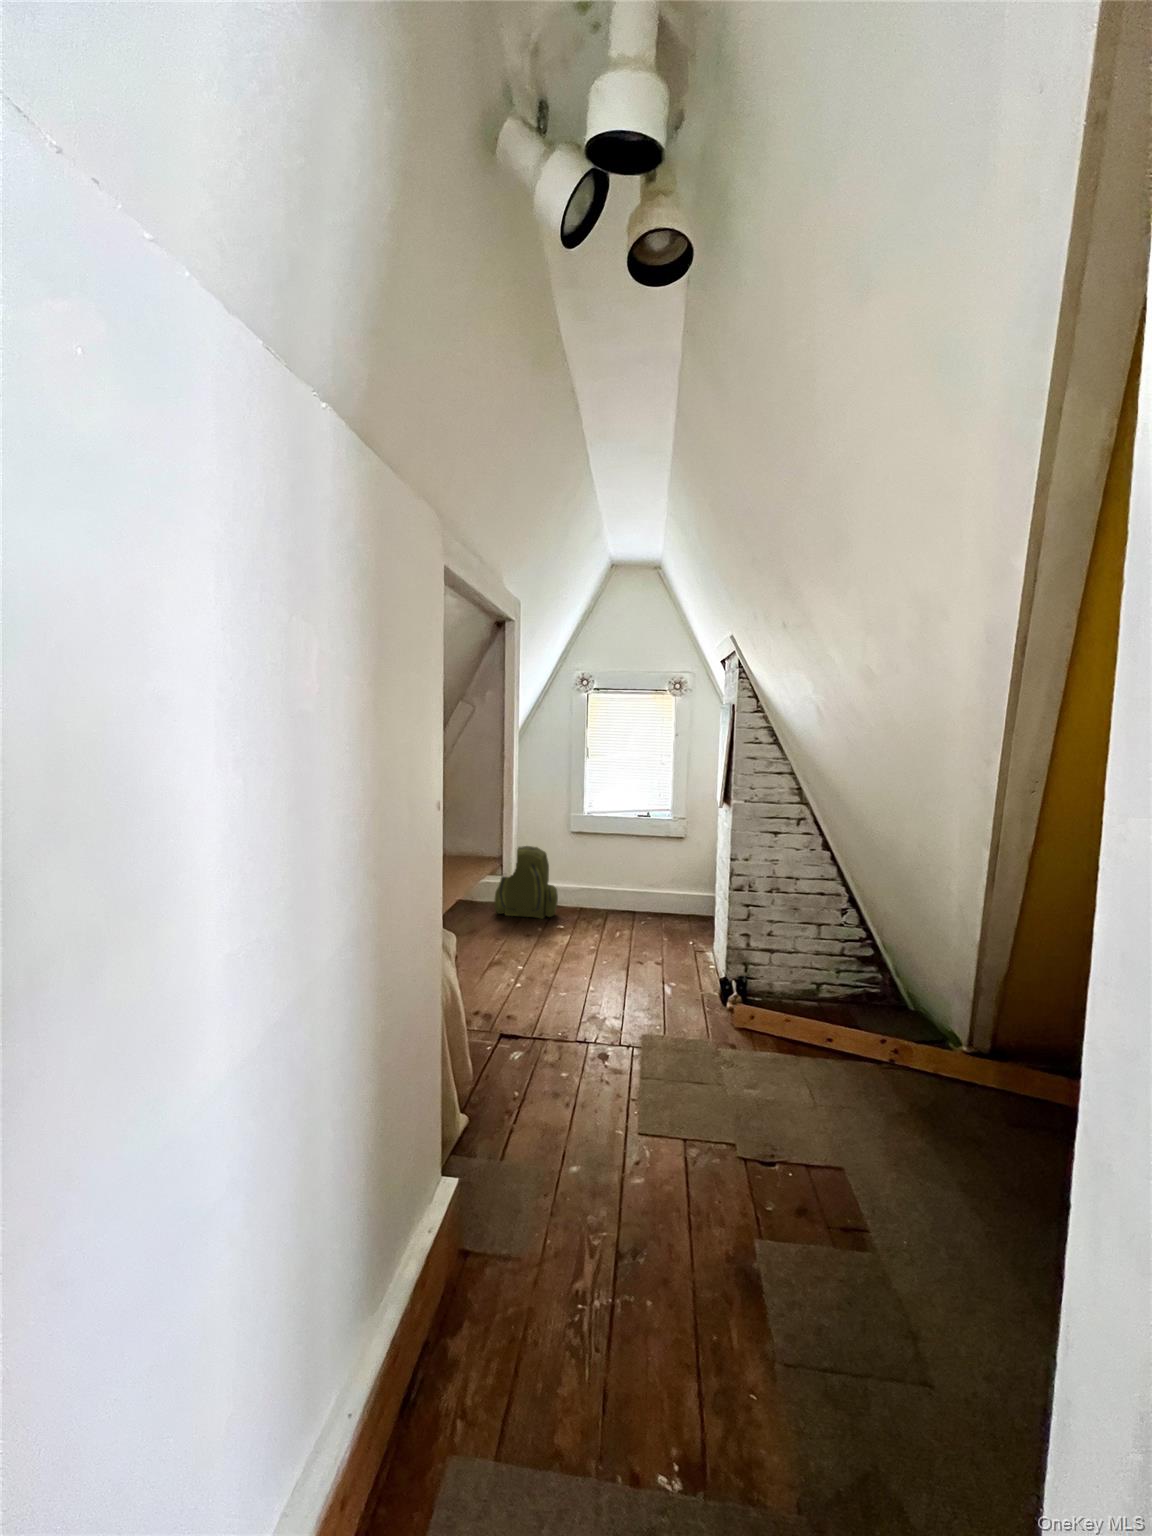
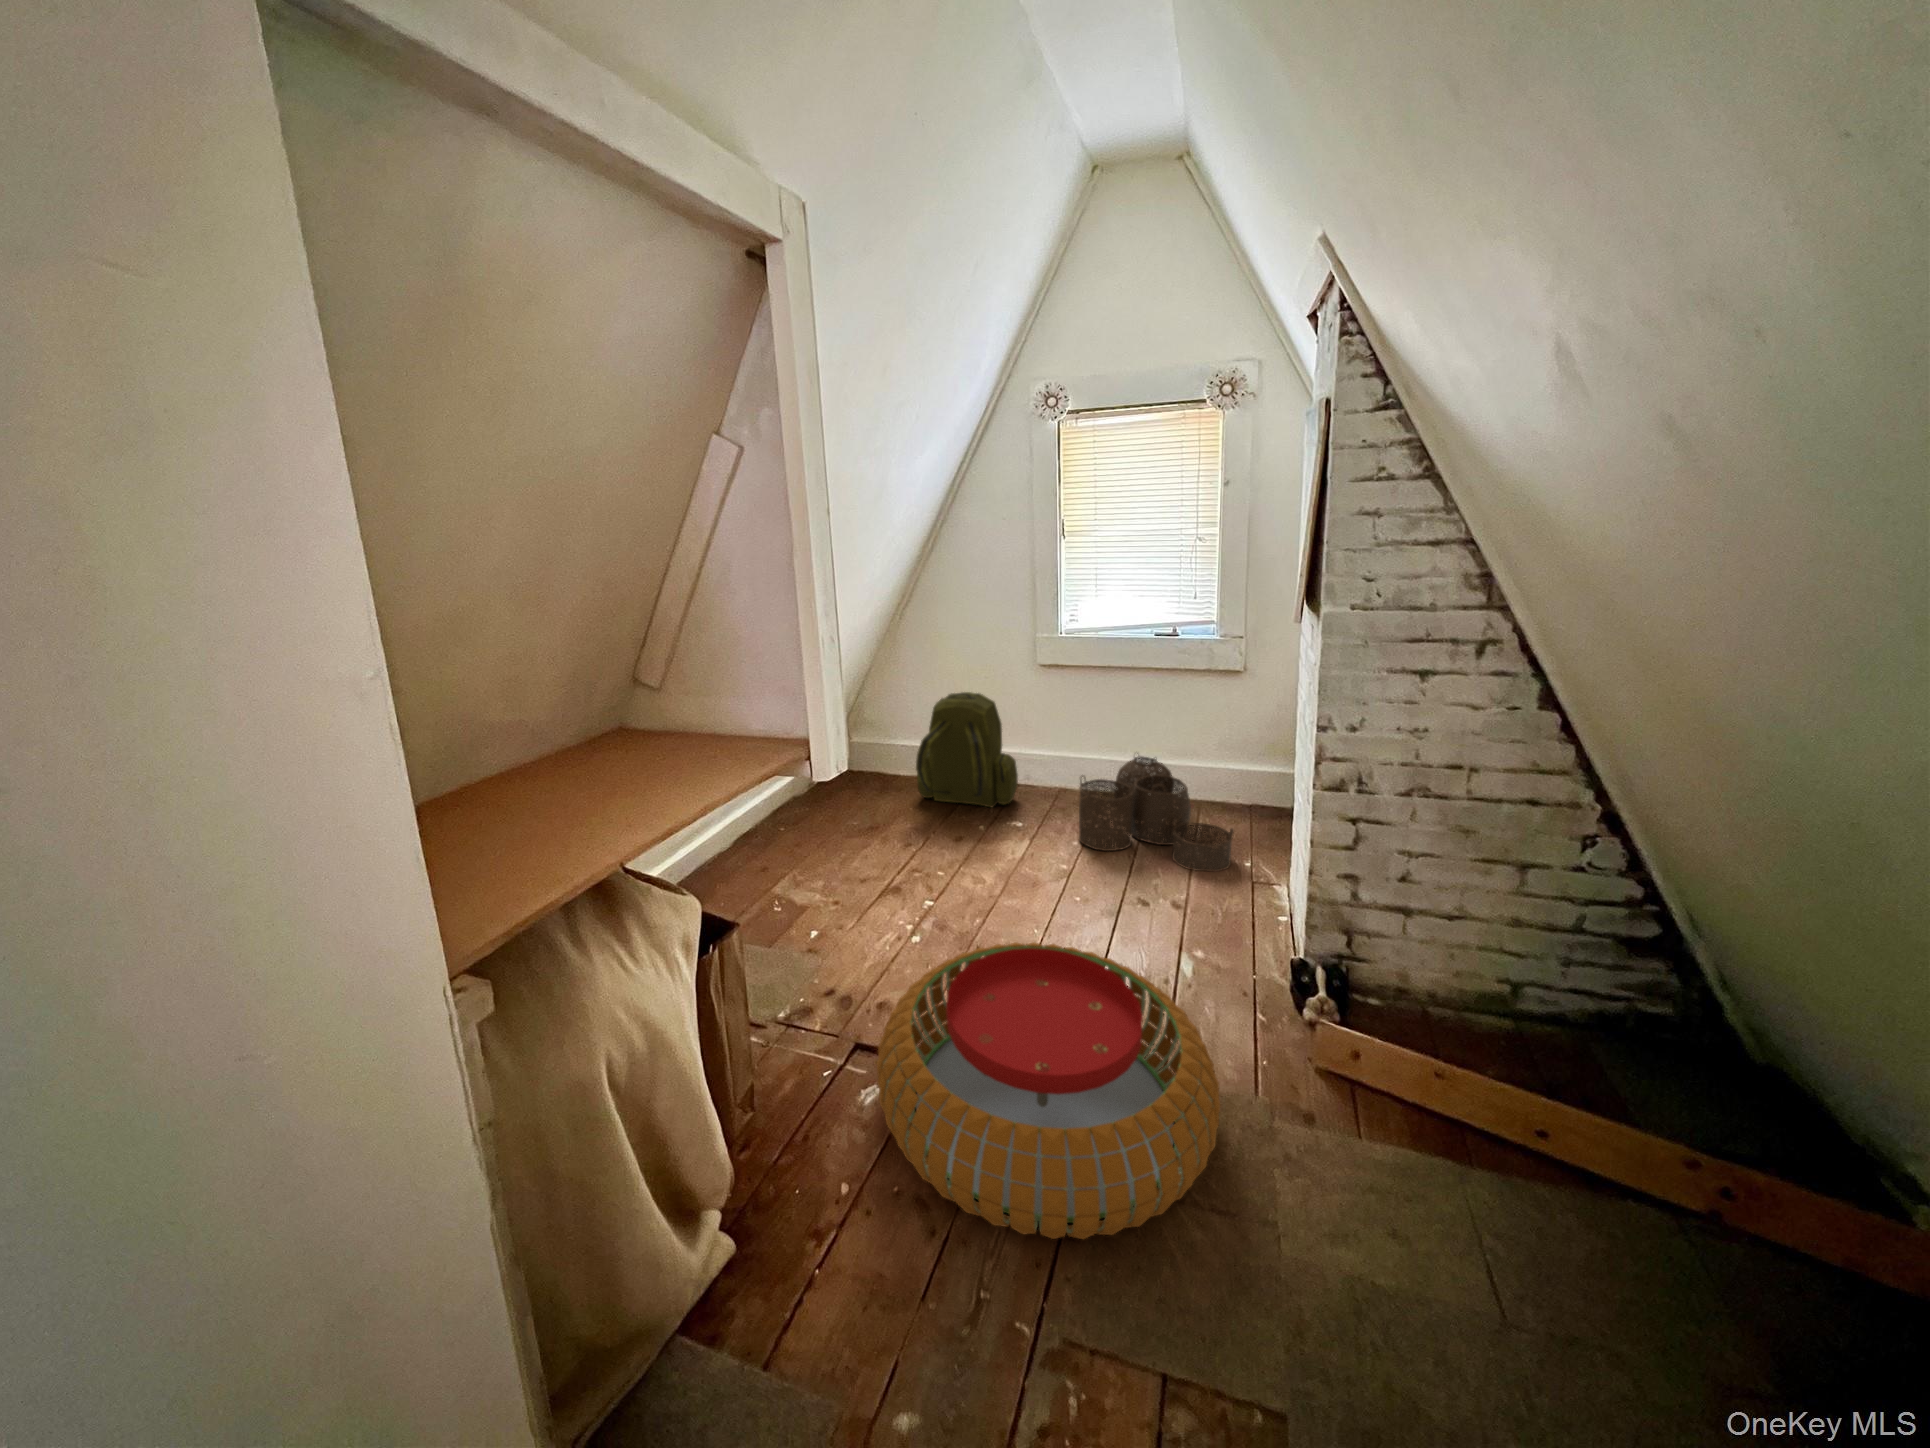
woven basket: none [599,884,685,948] -> present [1079,756,1234,871]
pouf: none [524,973,698,1101] -> present [877,942,1220,1239]

